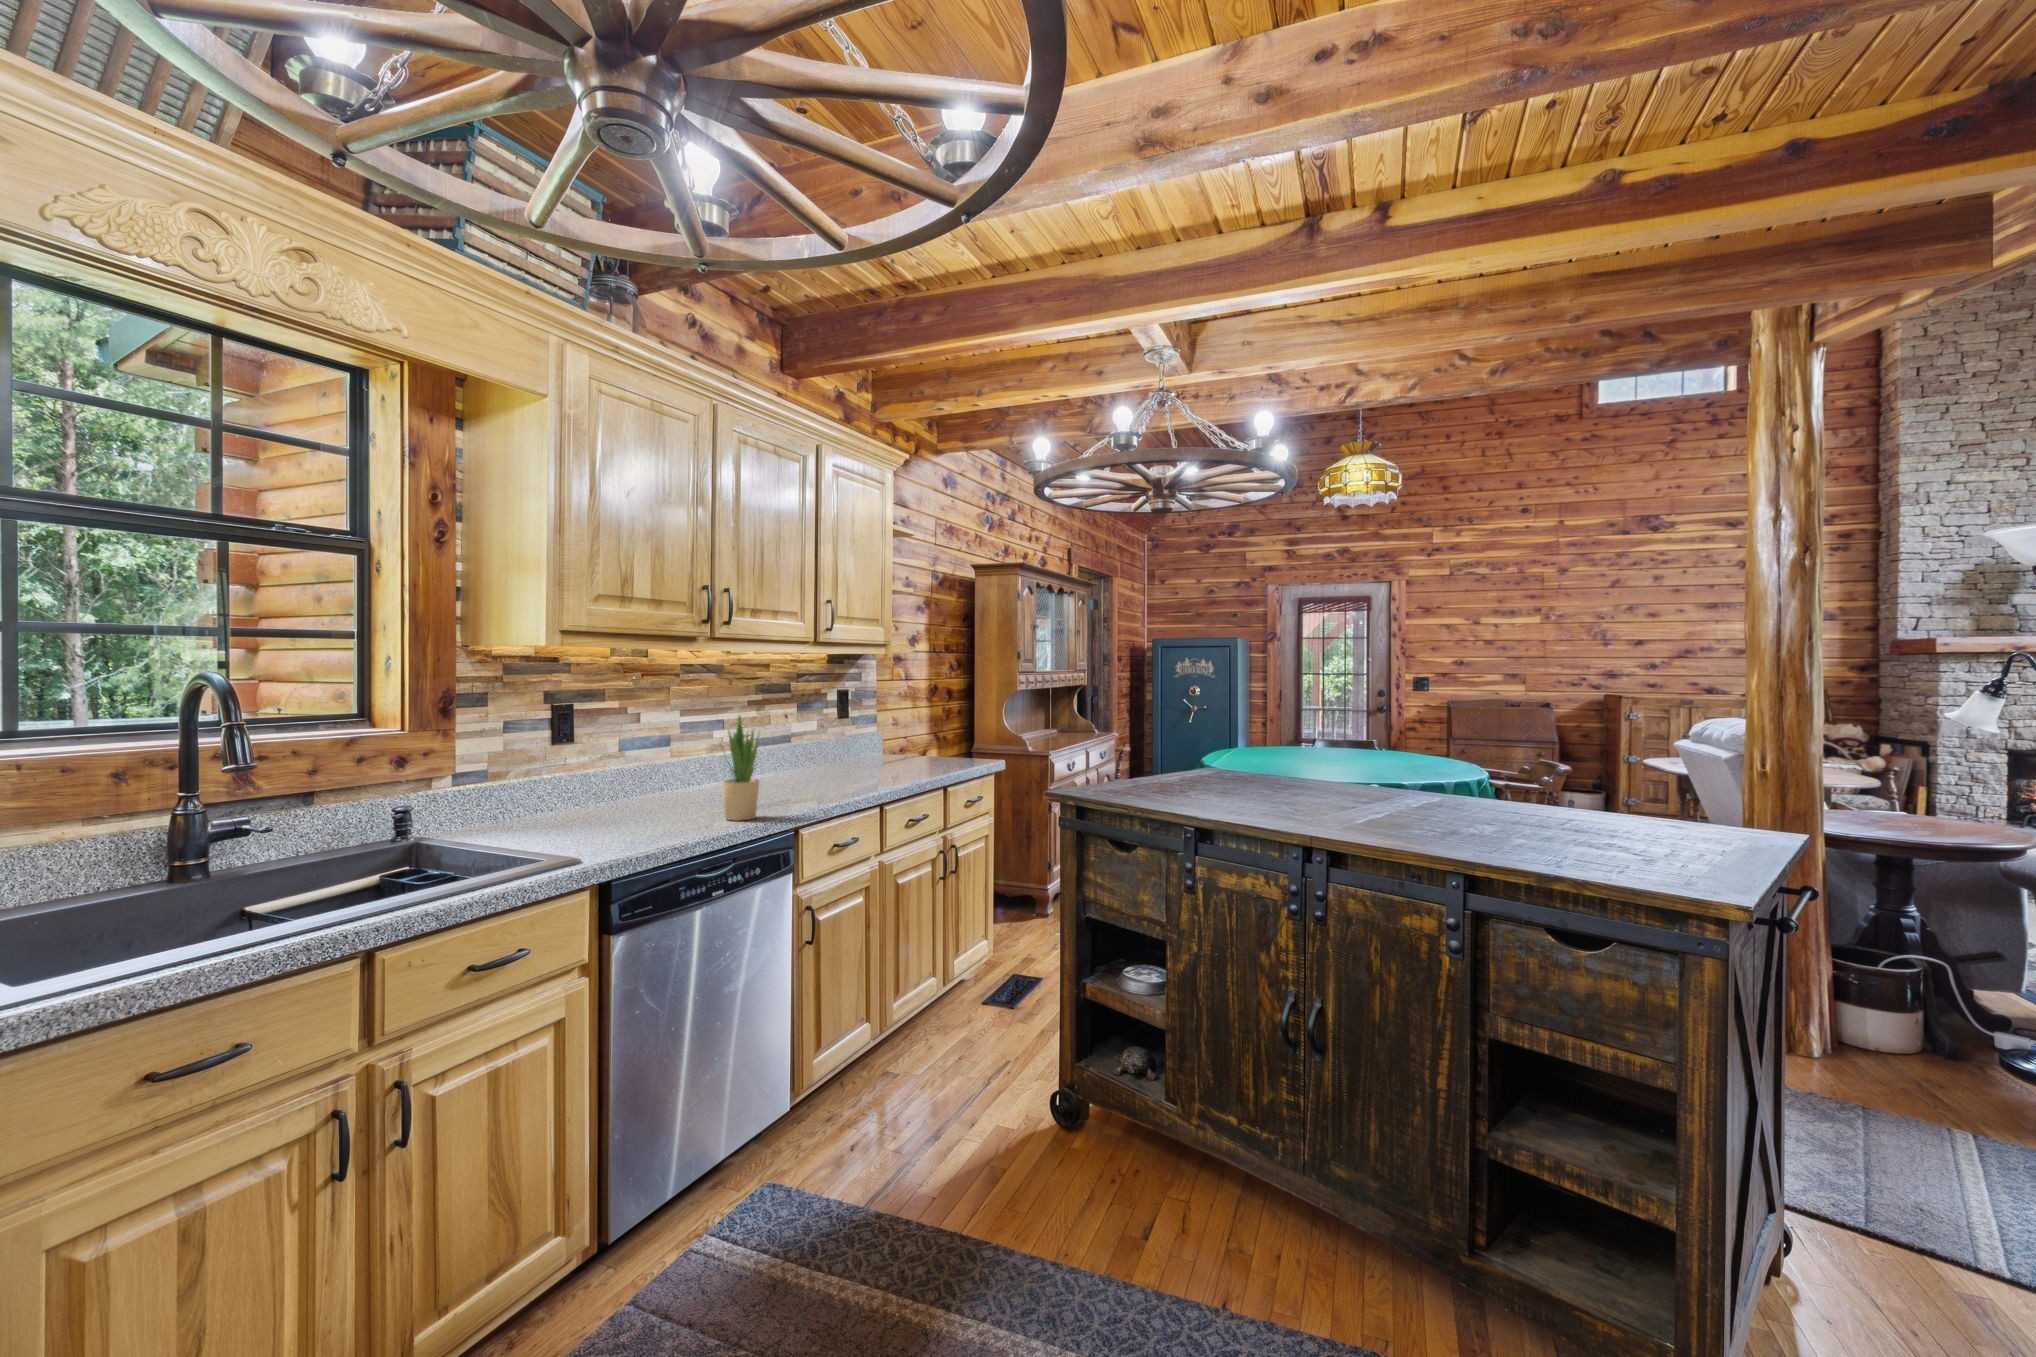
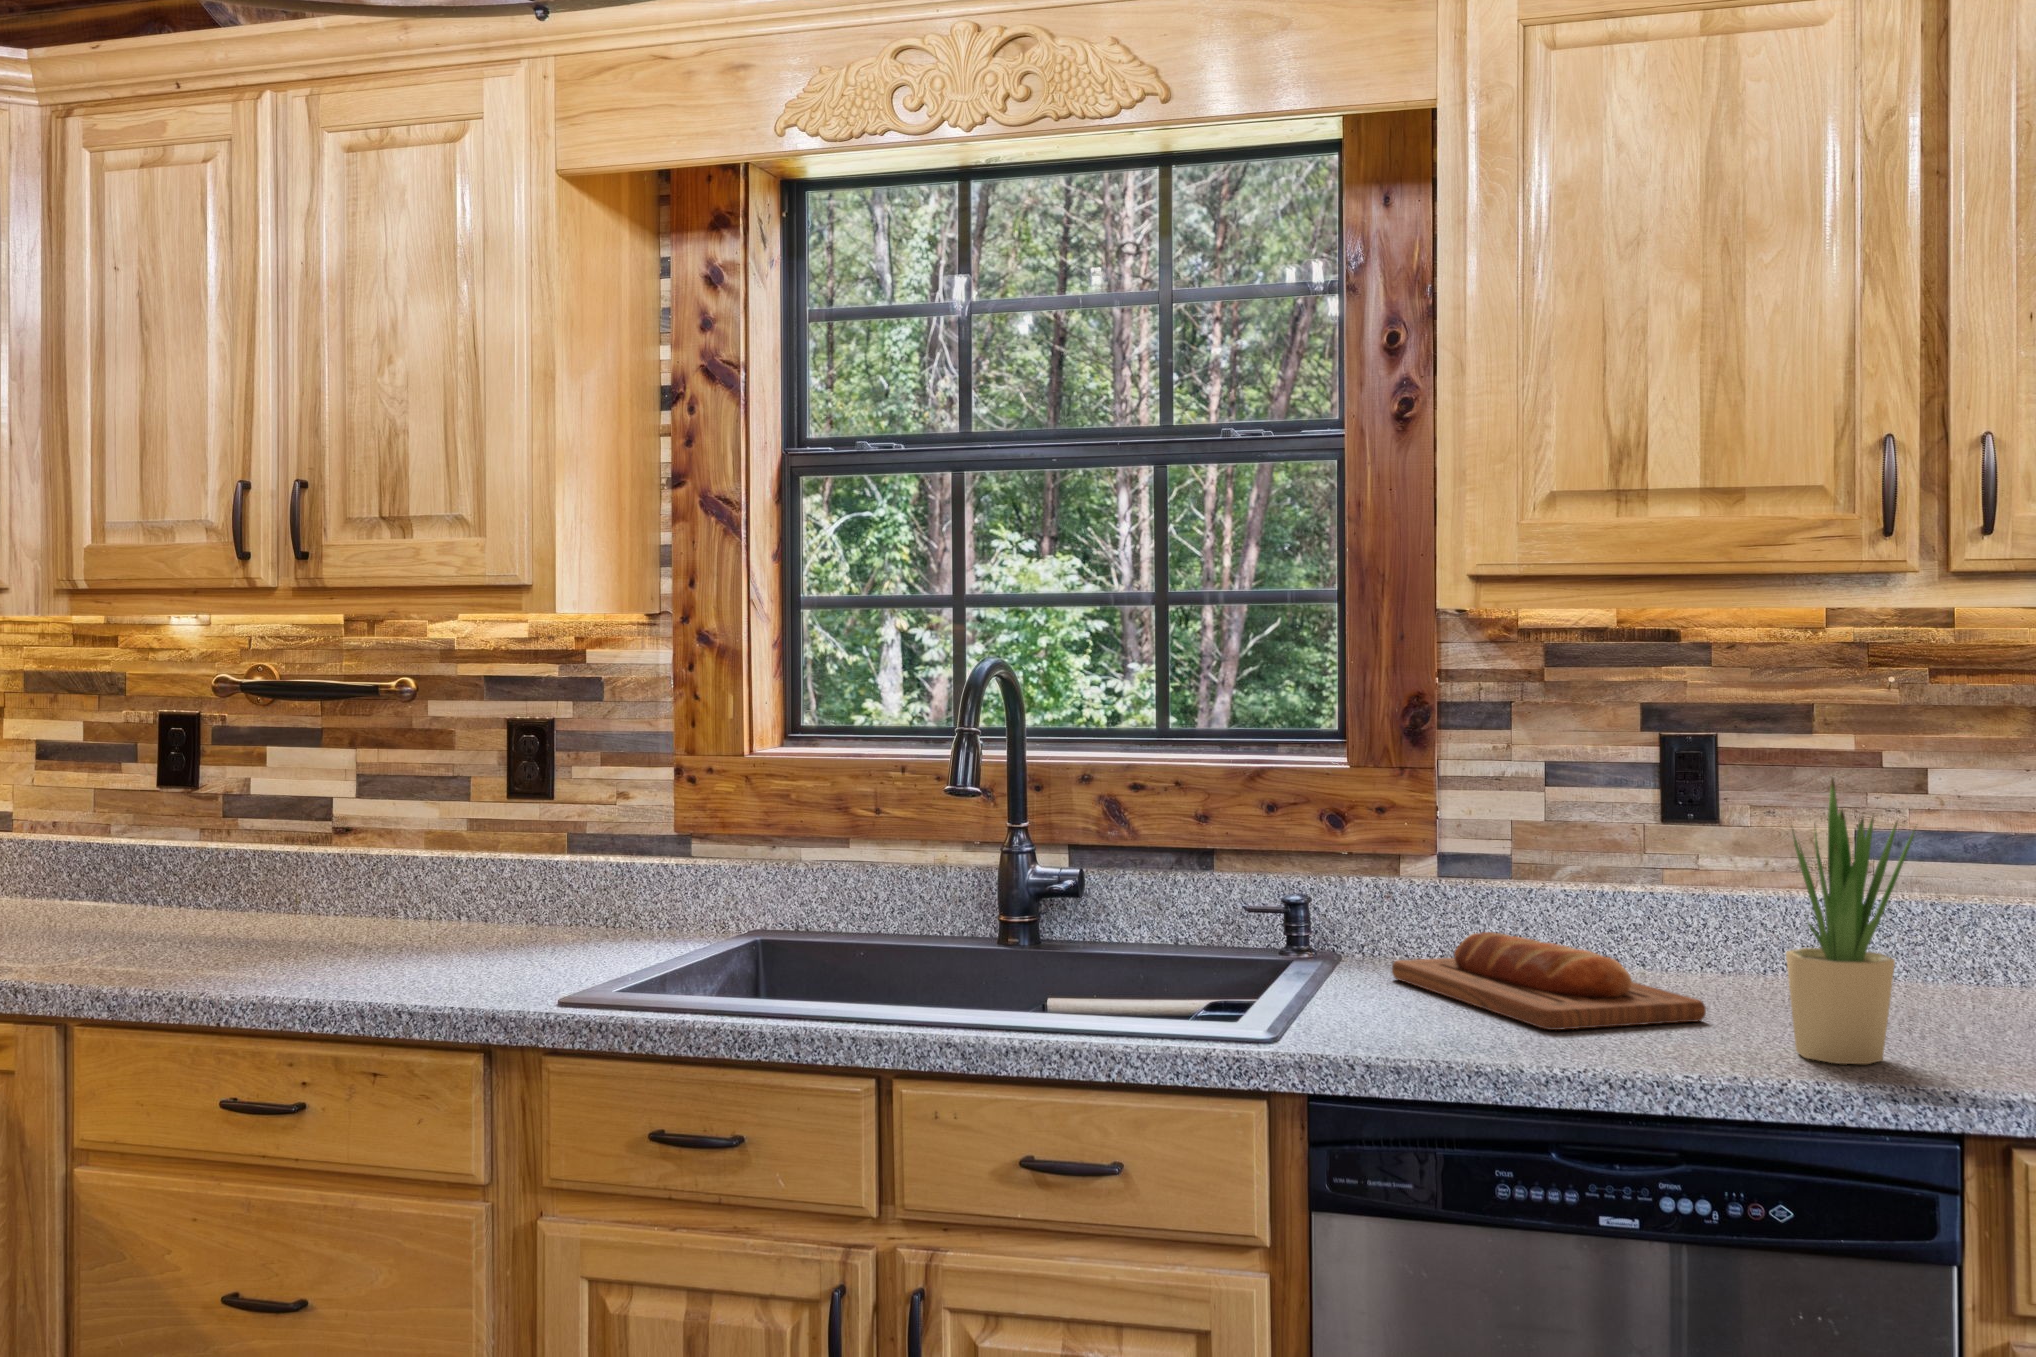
bread loaf: none [489,802,665,839] -> present [1392,932,1706,1030]

